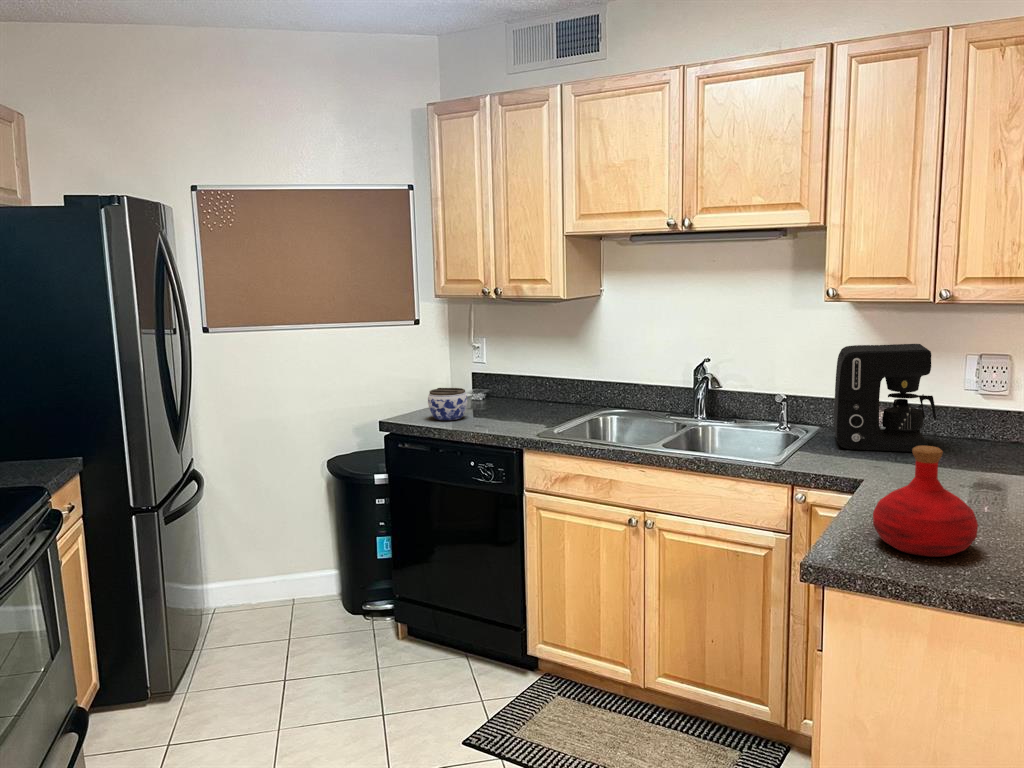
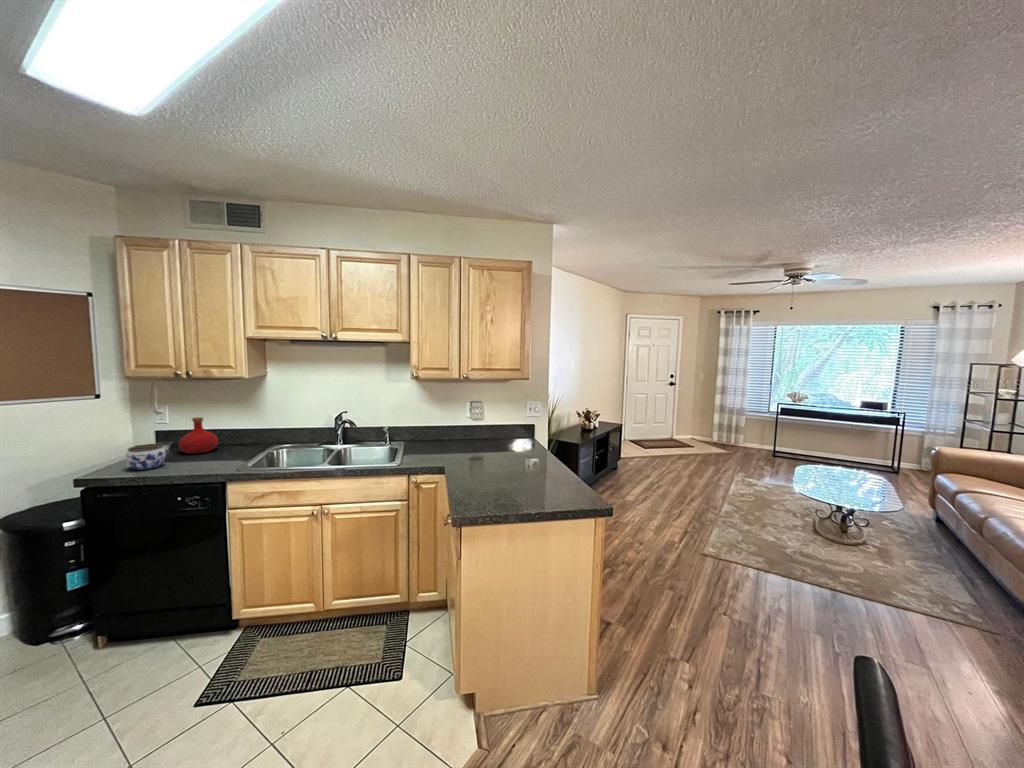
coffee maker: present [834,344,936,452] -> none [415,399,460,452]
bottle: present [873,446,978,557] -> present [179,417,218,454]

